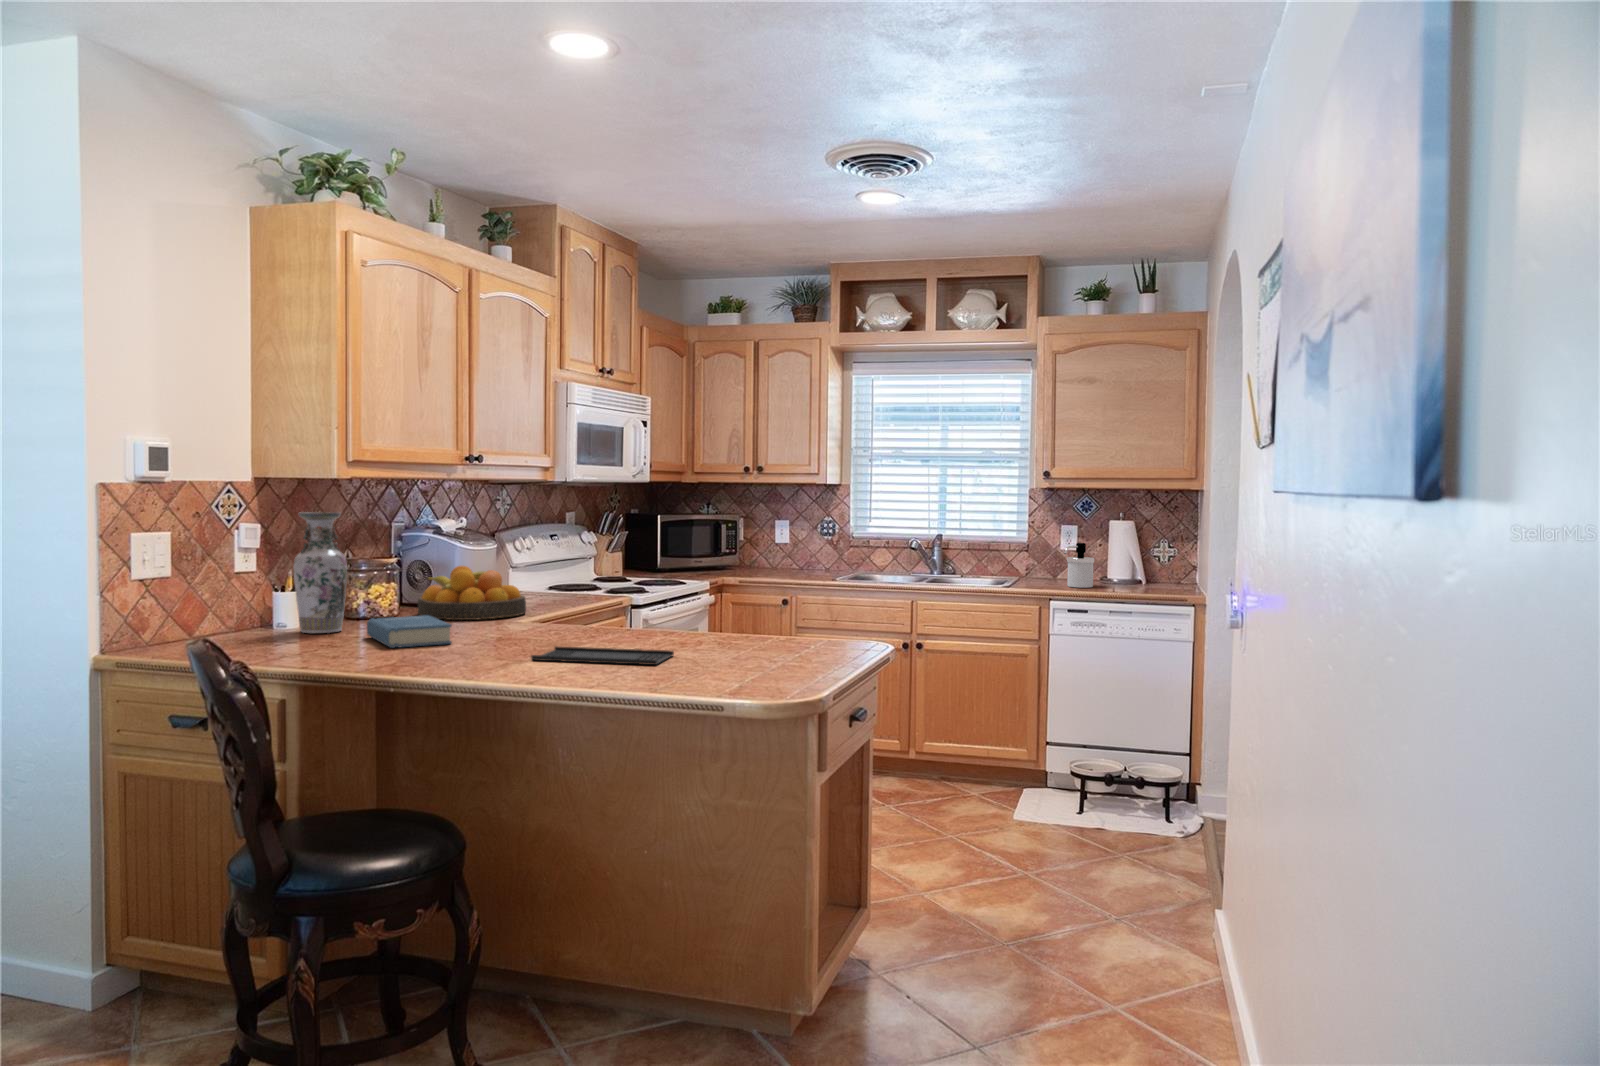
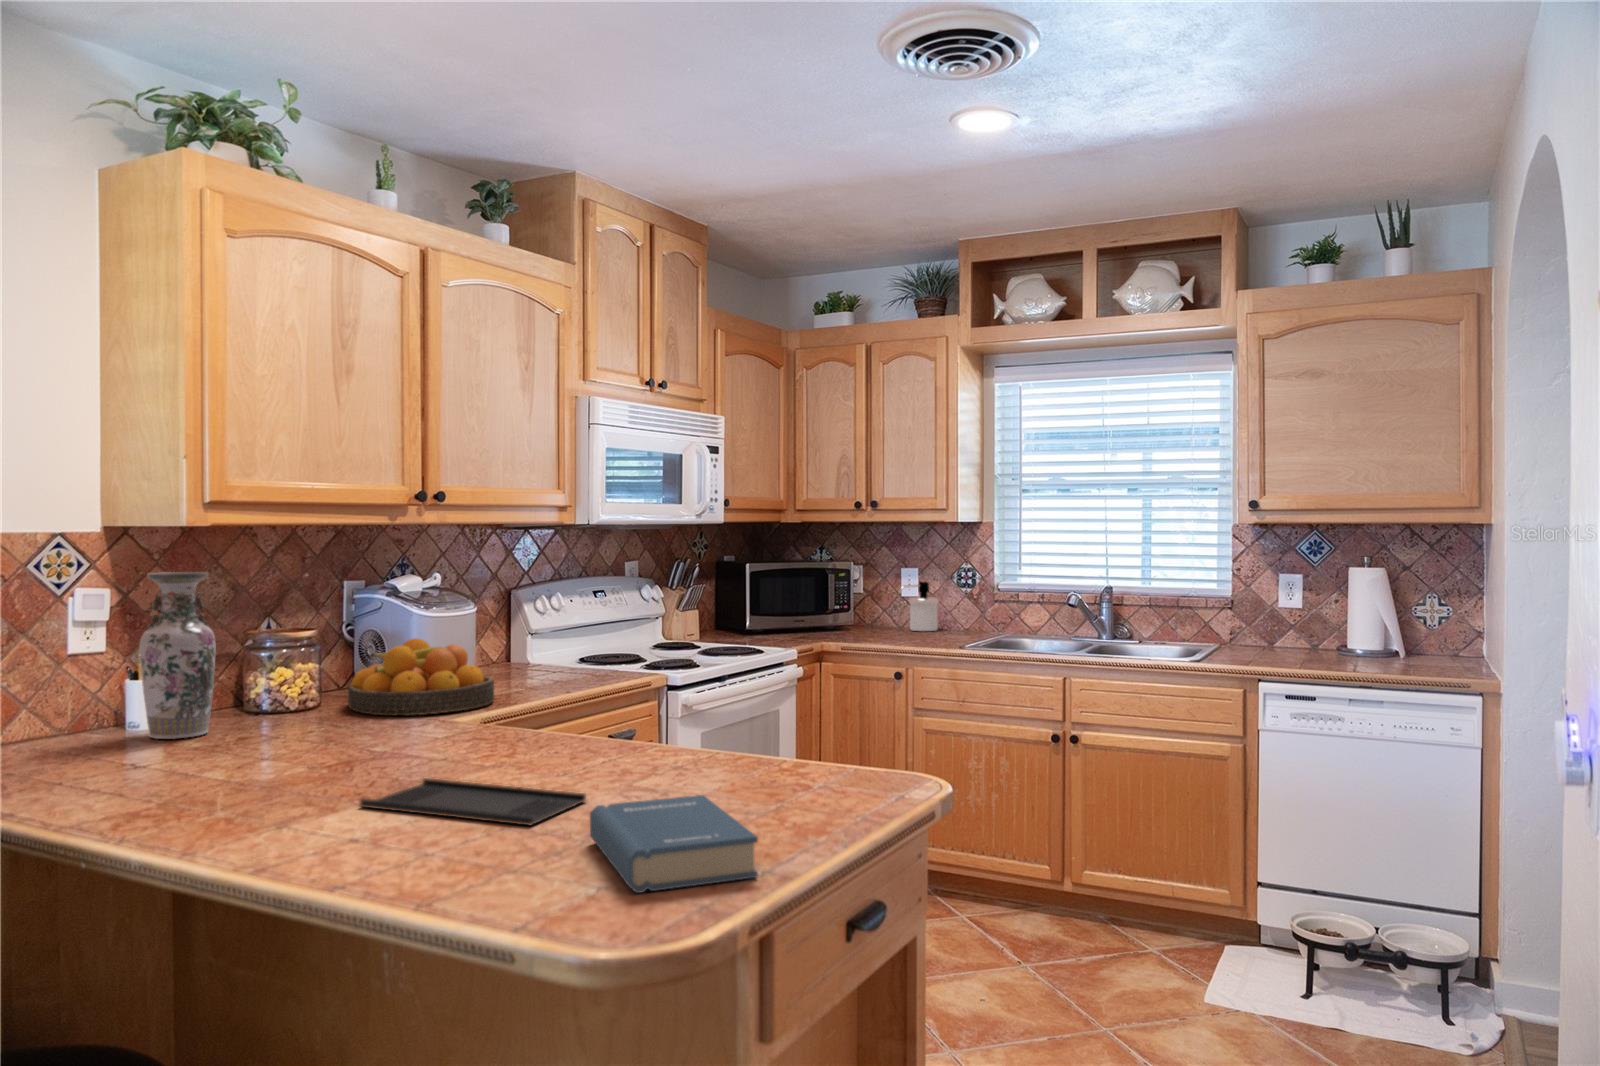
soap dispenser: present [1064,543,1094,588] -> present [898,582,939,631]
hardback book: present [367,615,452,648] -> present [590,795,758,893]

